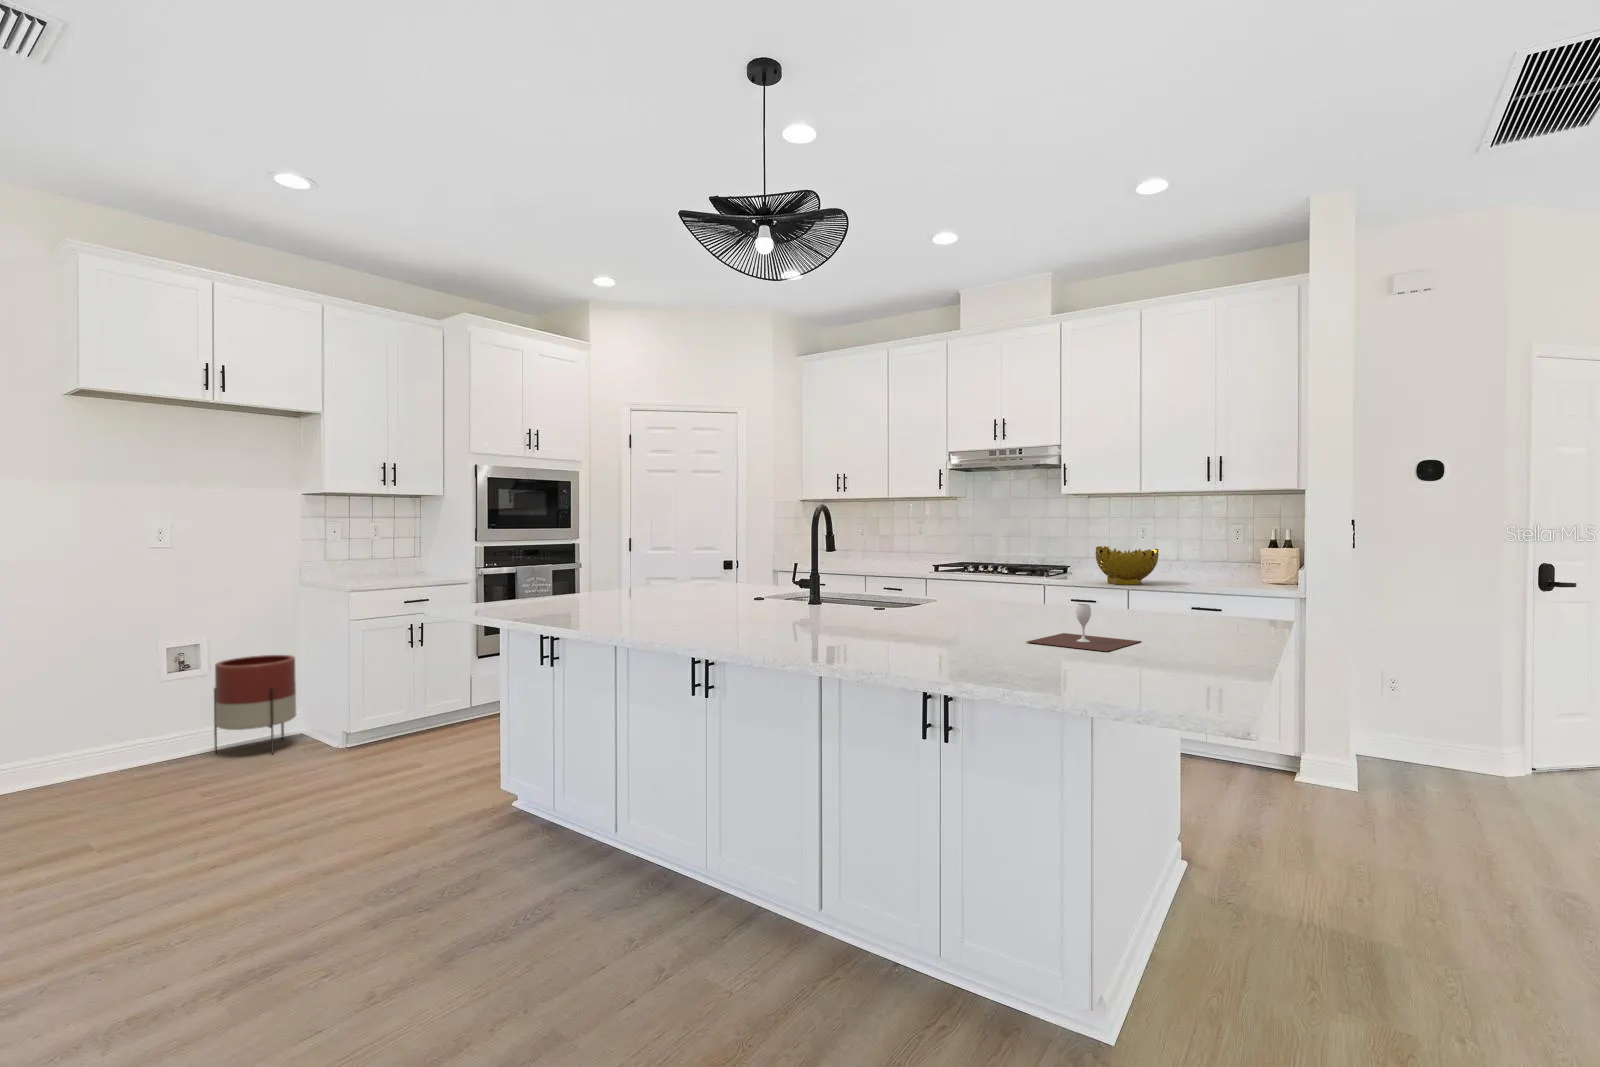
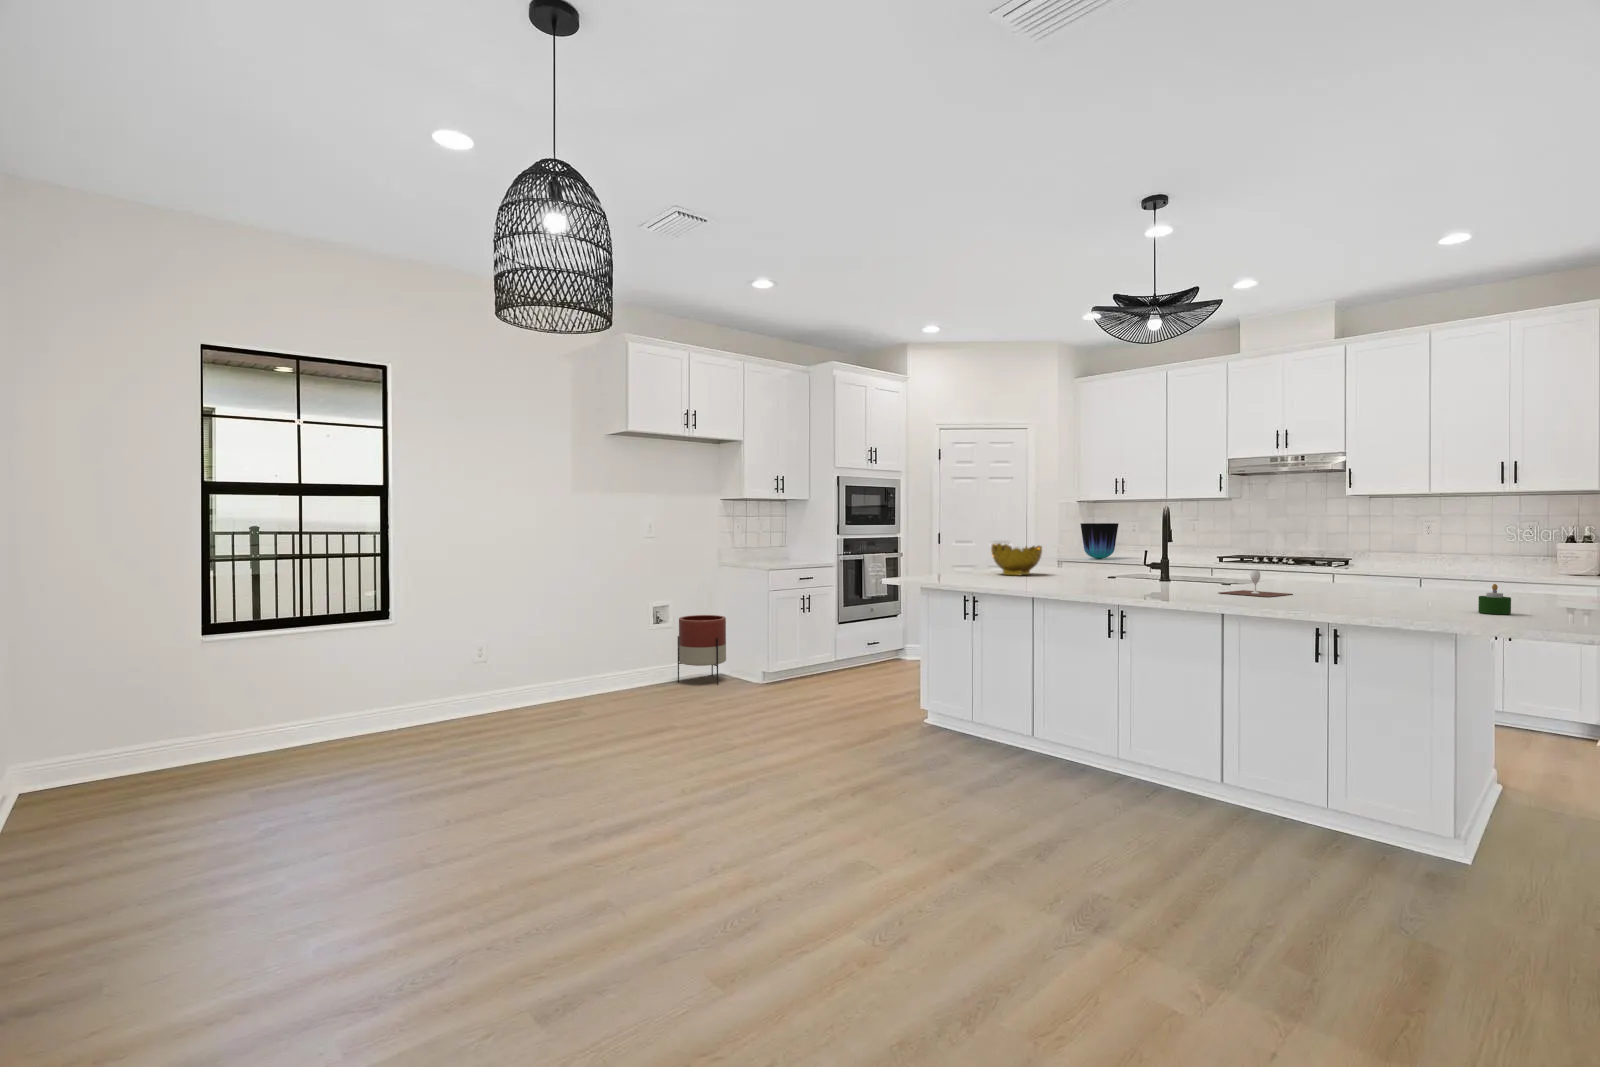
vase: none [797,526,839,568] -> present [1081,523,1118,559]
decorative bowl: present [1095,546,1159,585] -> present [991,543,1042,575]
wine glass: present [1027,604,1141,651] -> present [1219,571,1291,597]
candle: none [1143,618,1183,665] -> present [1478,584,1511,614]

